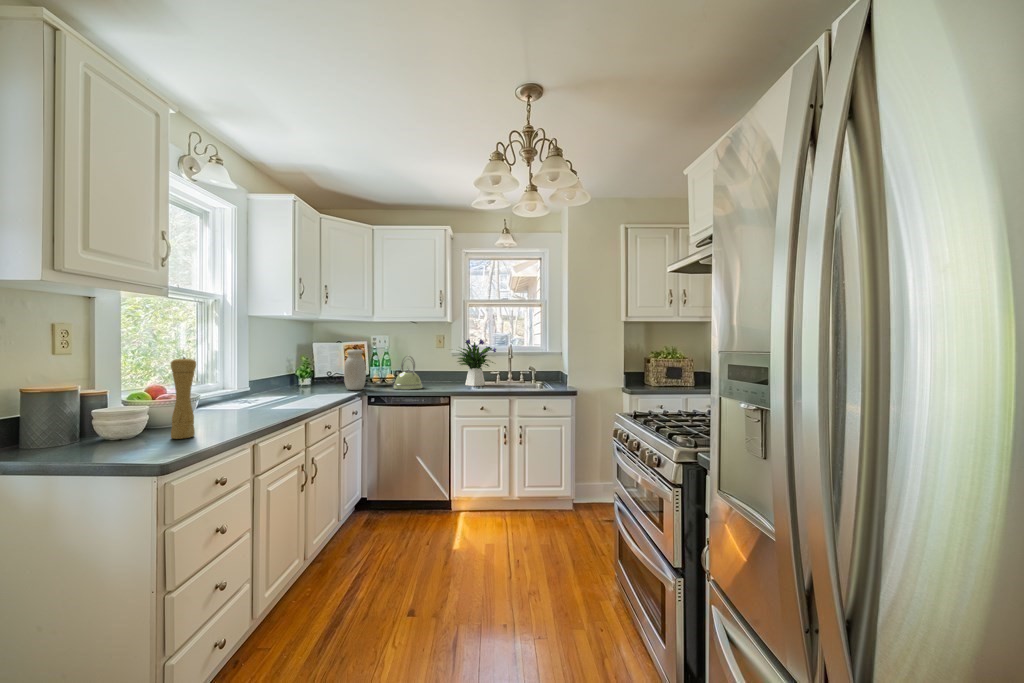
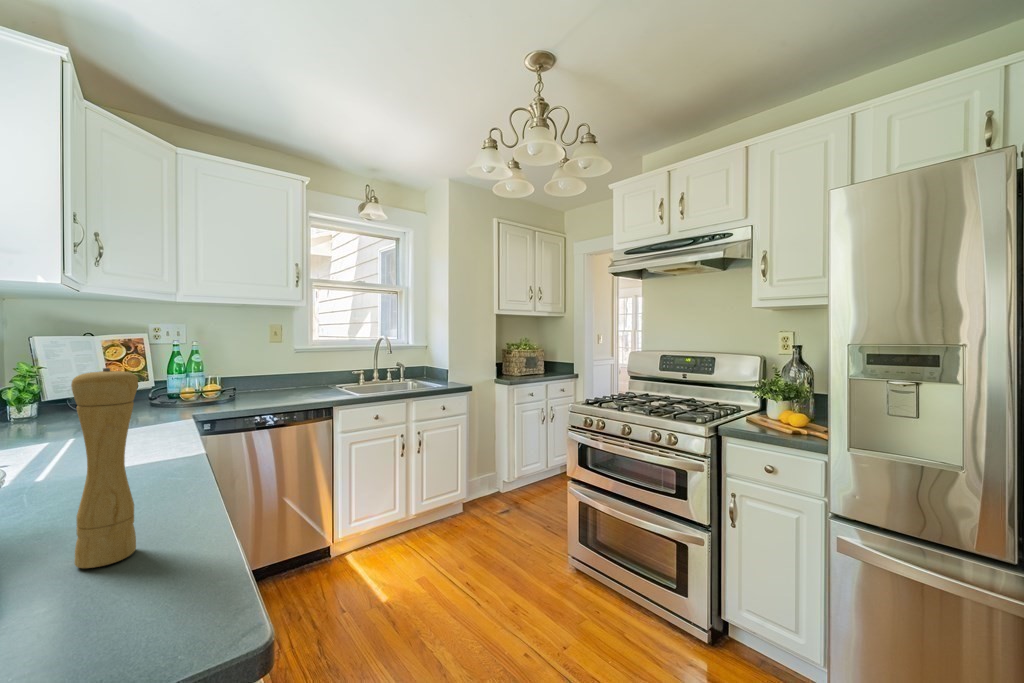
flower arrangement: present [458,339,496,386] -> none [301,327,367,391]
jar: present [344,350,366,390] -> none [139,347,183,413]
kettle: present [394,356,422,390] -> none [226,355,277,404]

